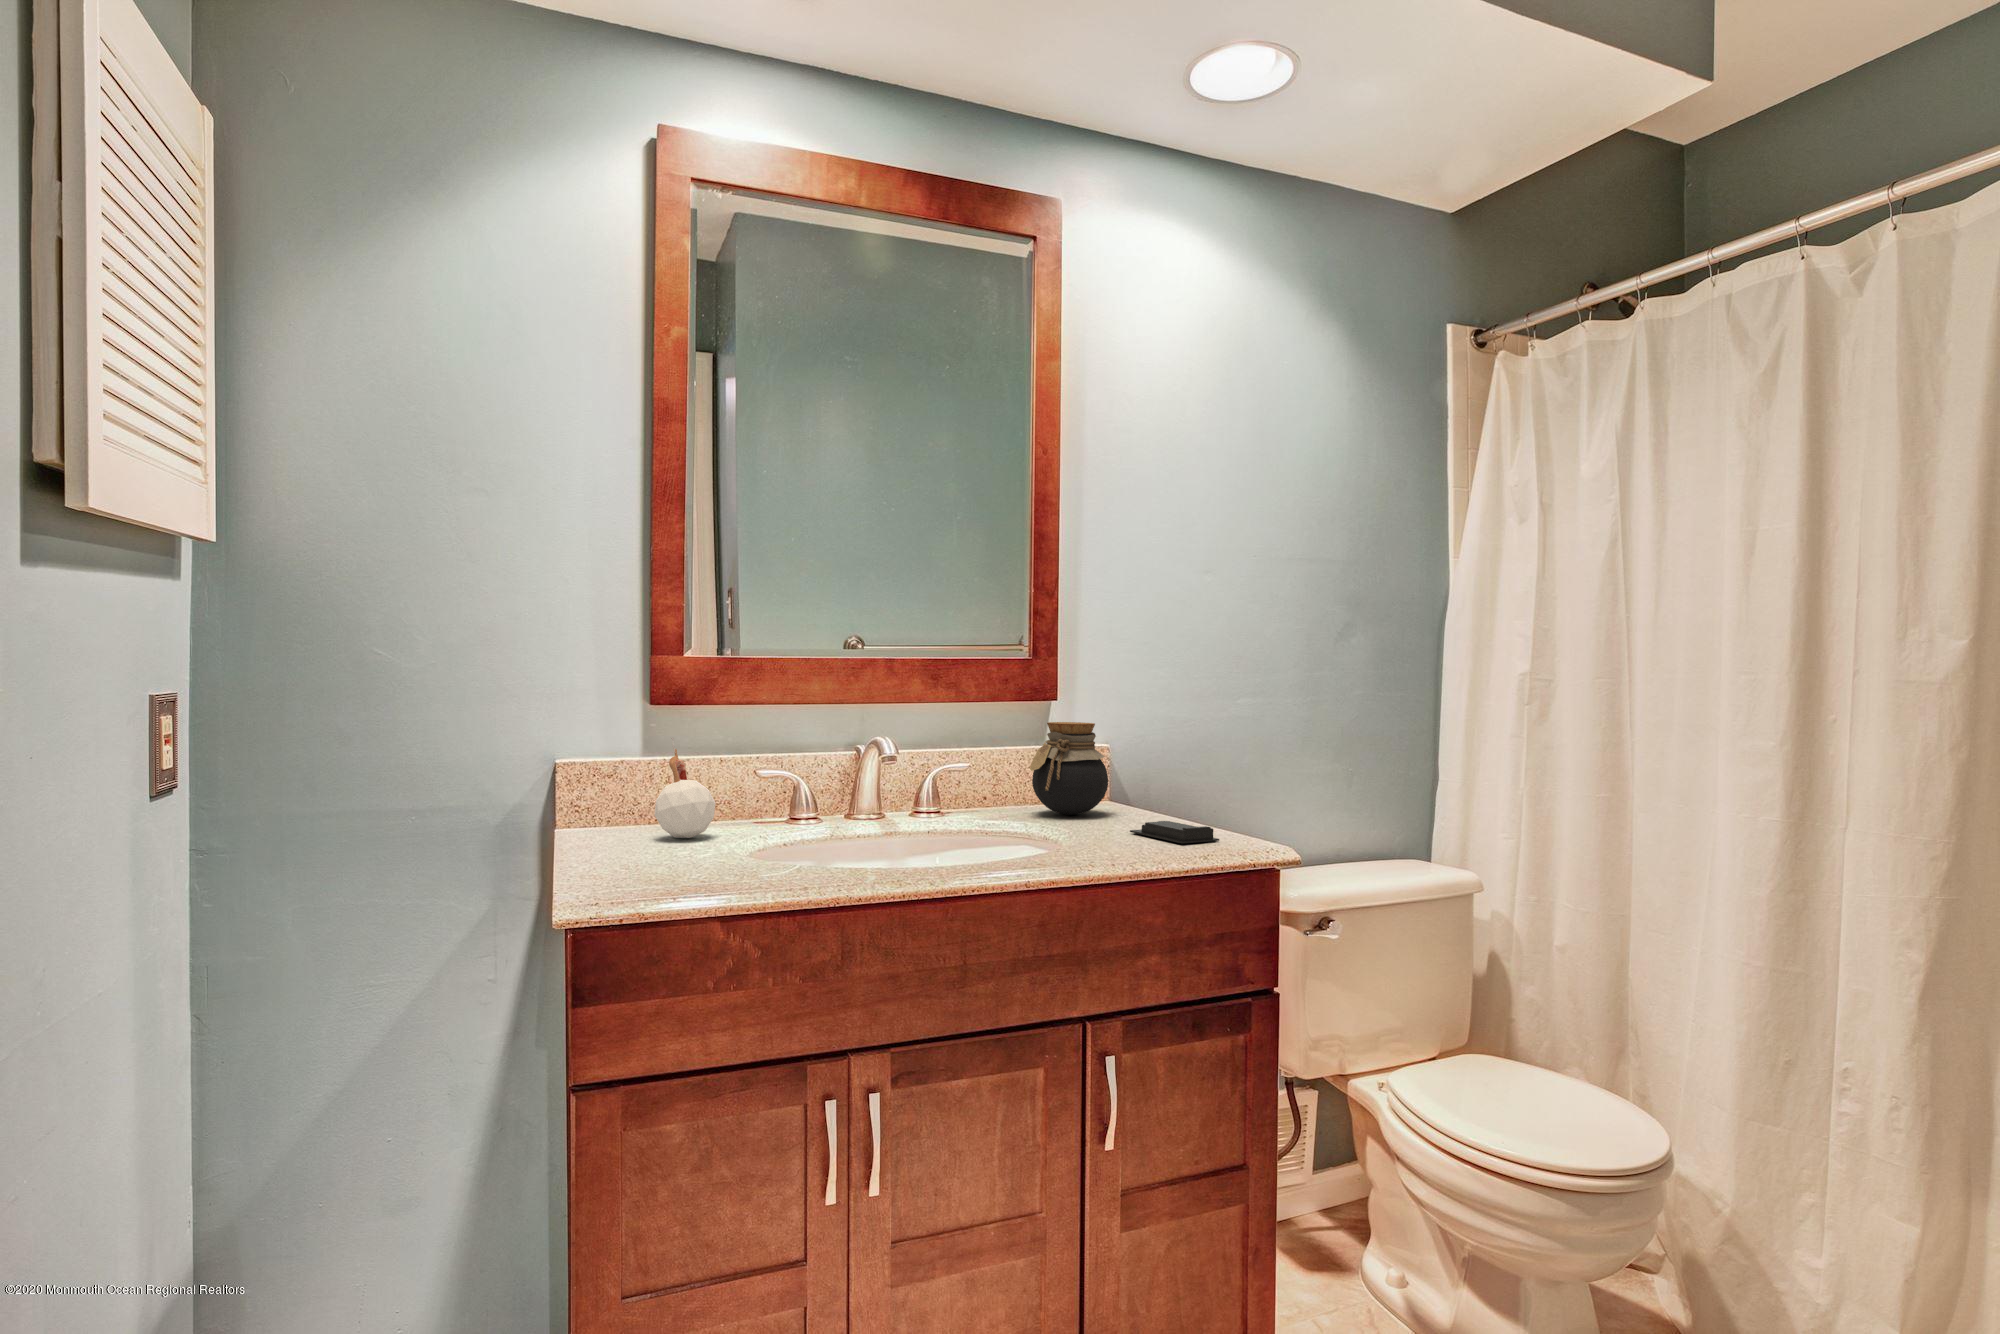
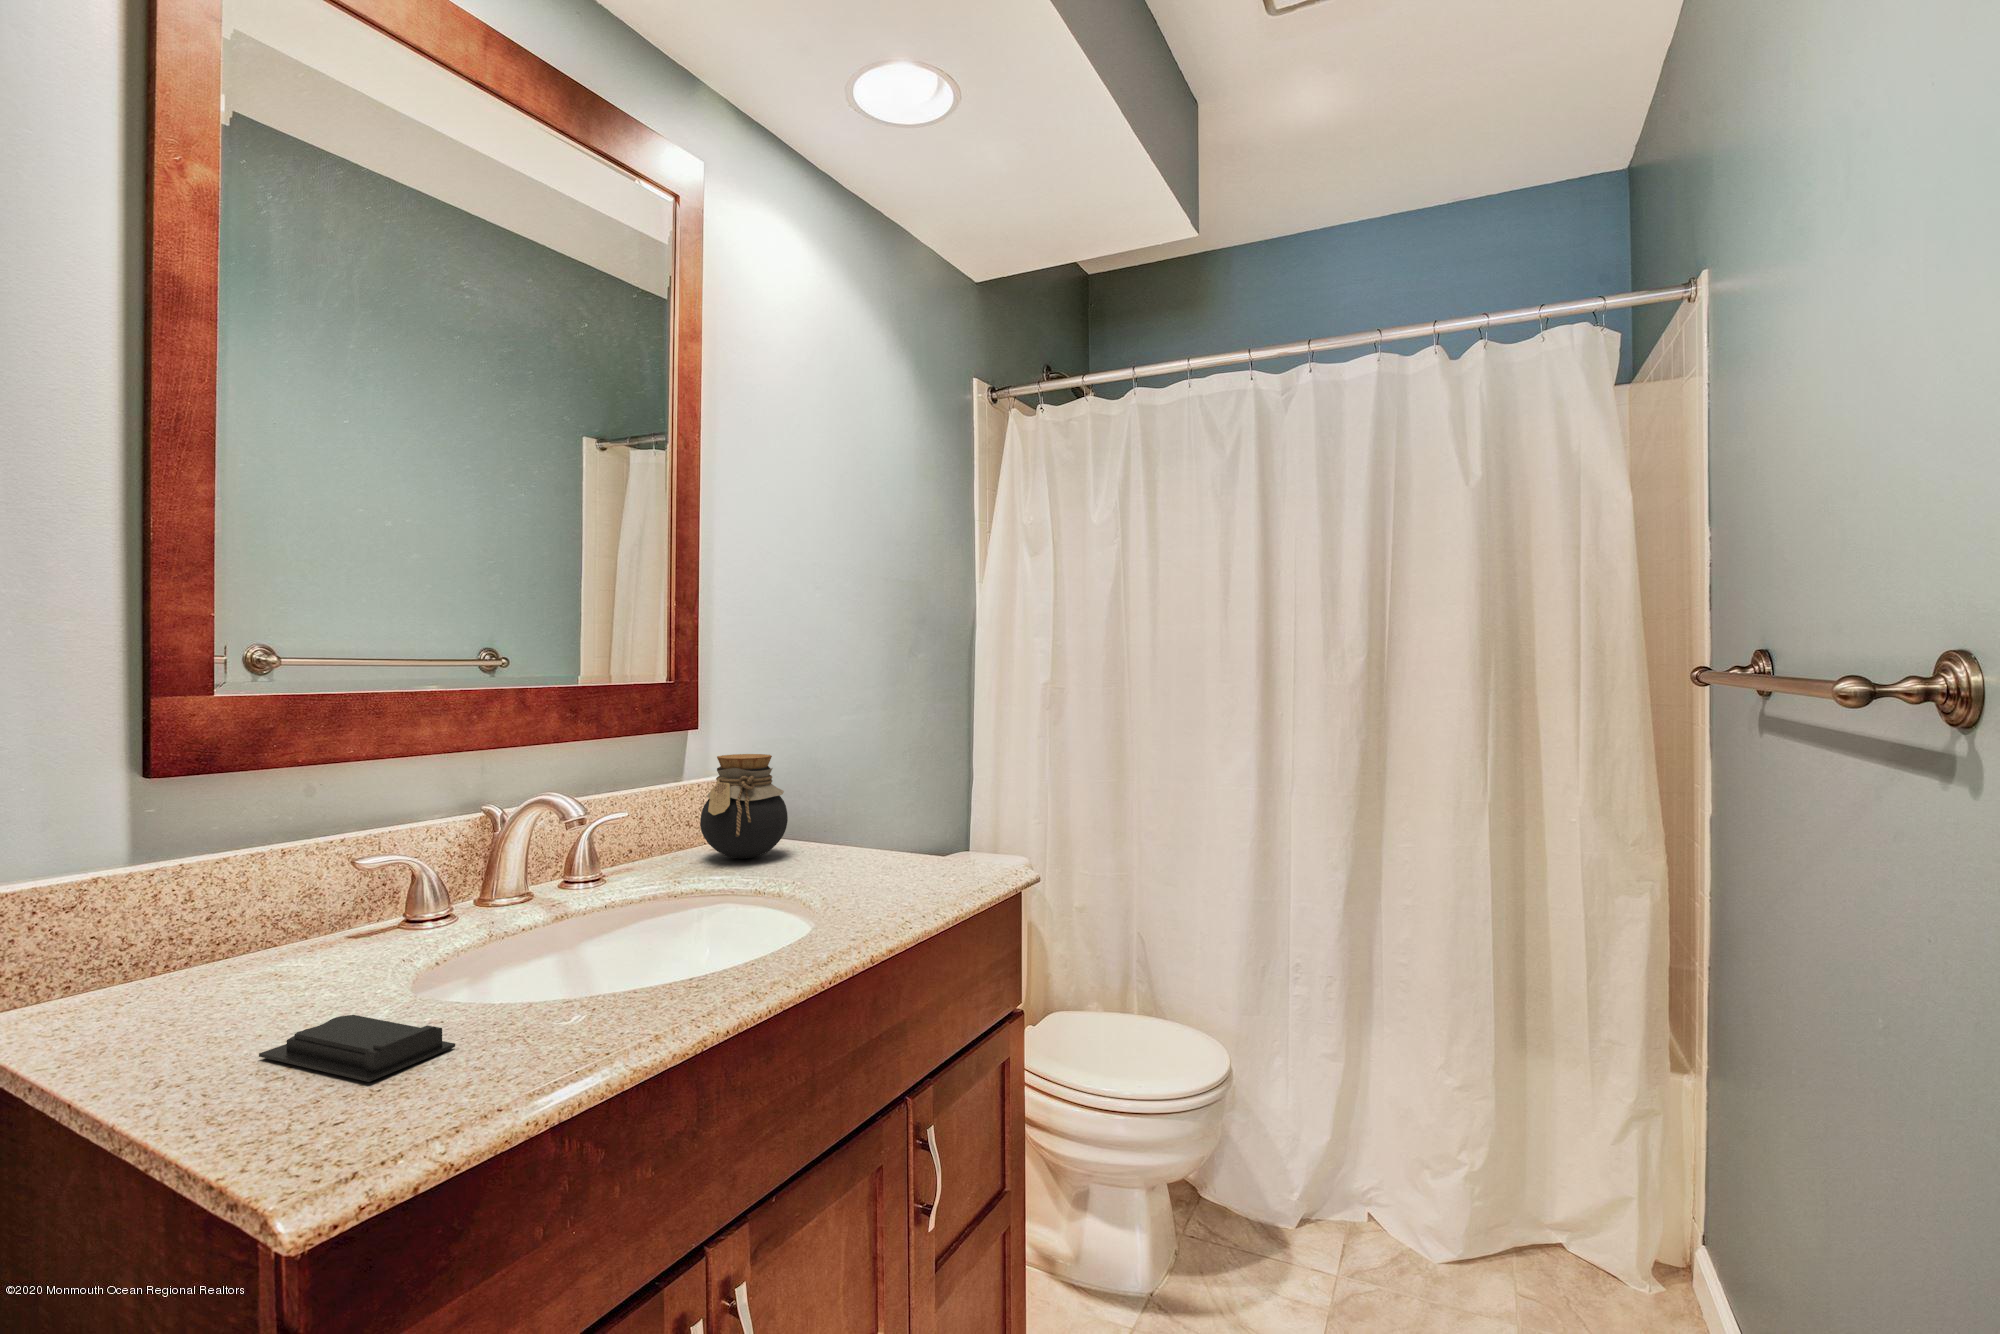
candle: present [654,738,716,838] -> none [217,833,330,993]
soap bar: present [1130,821,1219,843] -> present [259,1015,455,1082]

